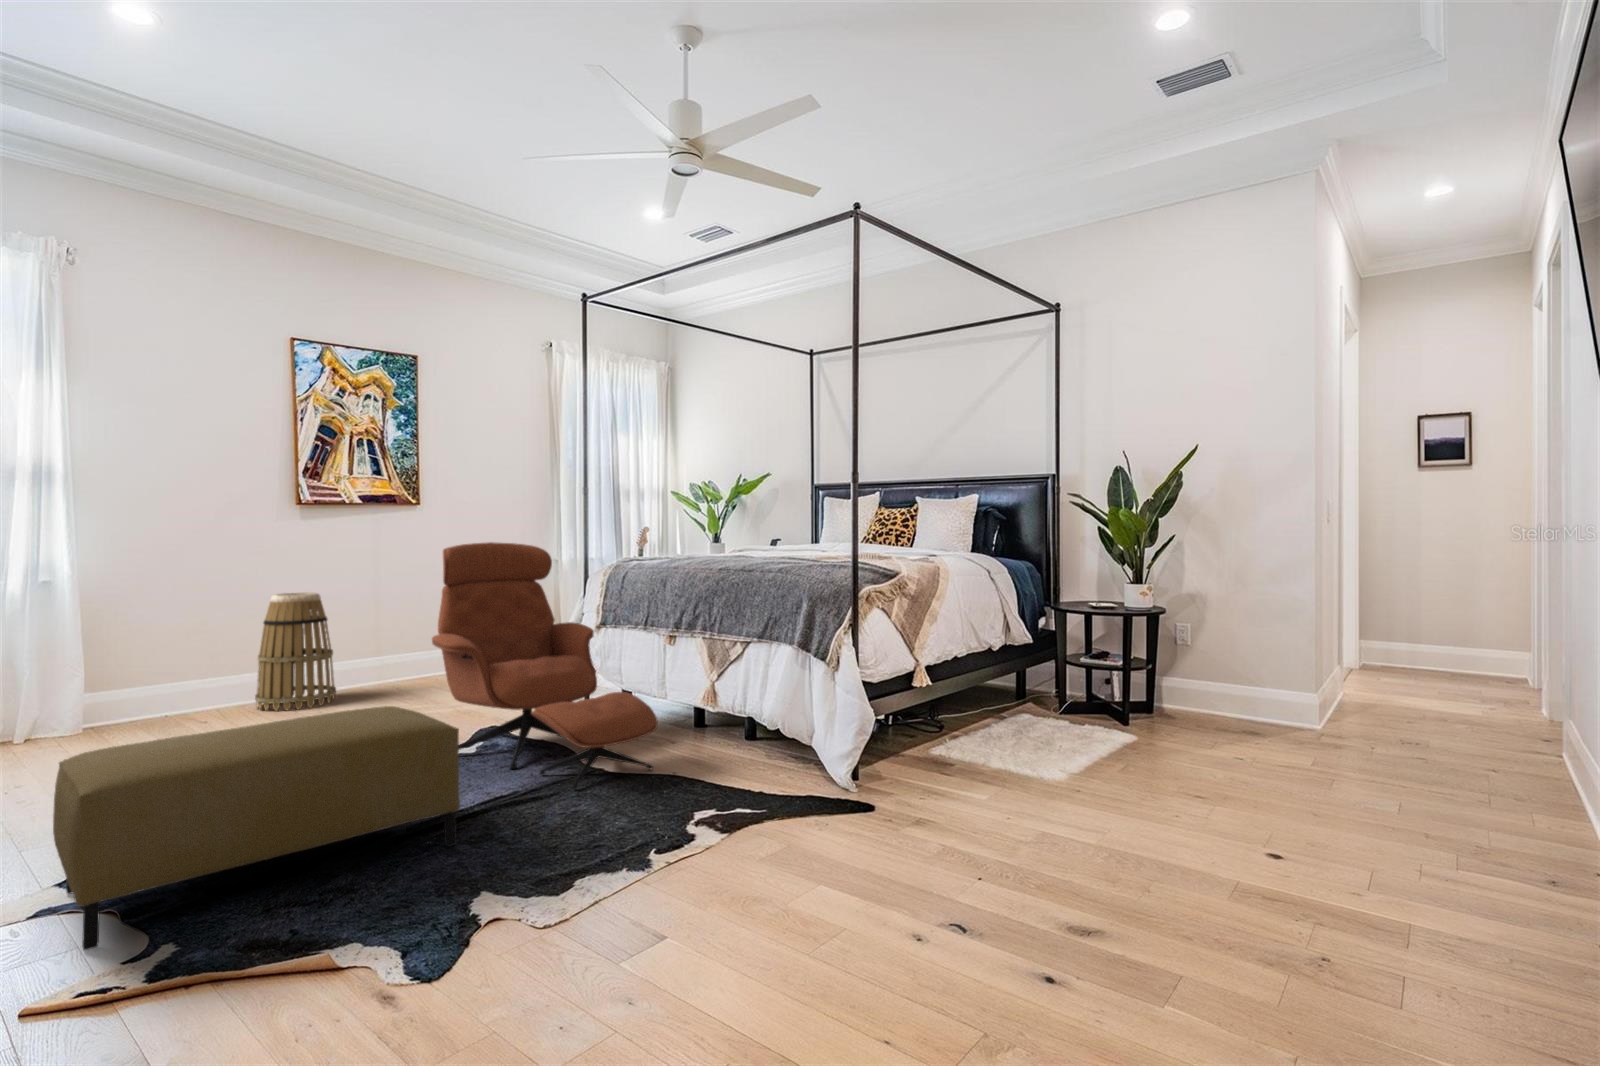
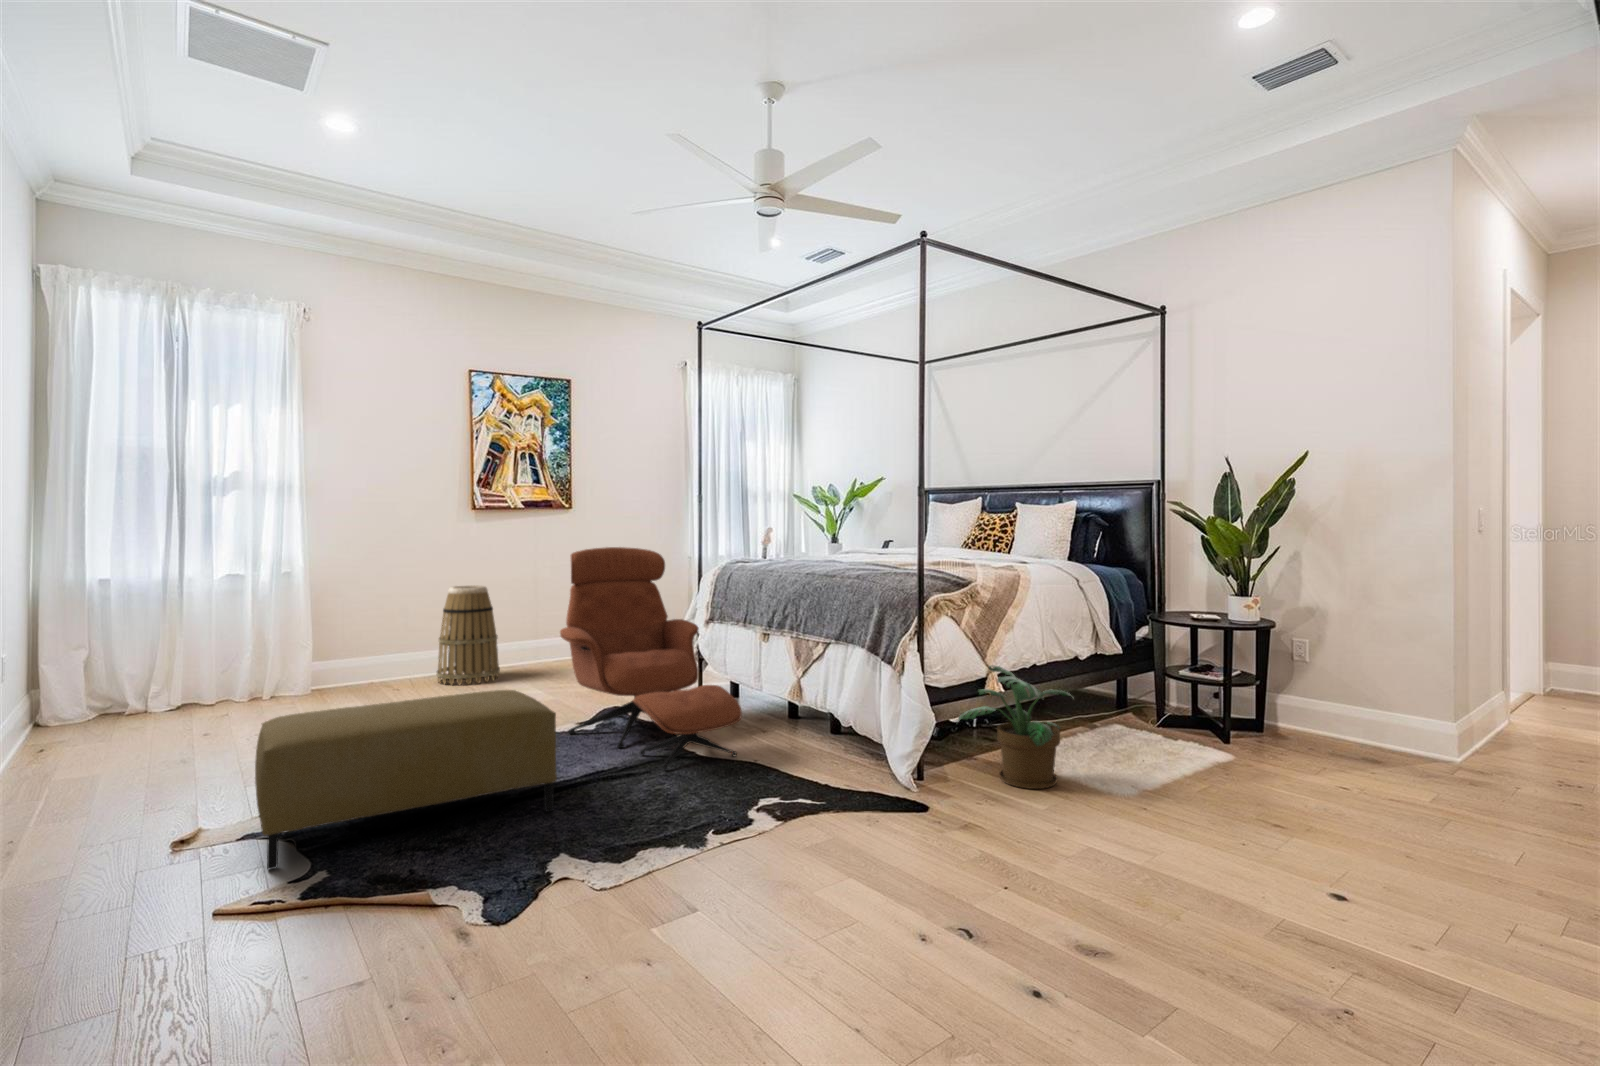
potted plant: none [892,657,1014,781] -> present [958,665,1072,789]

